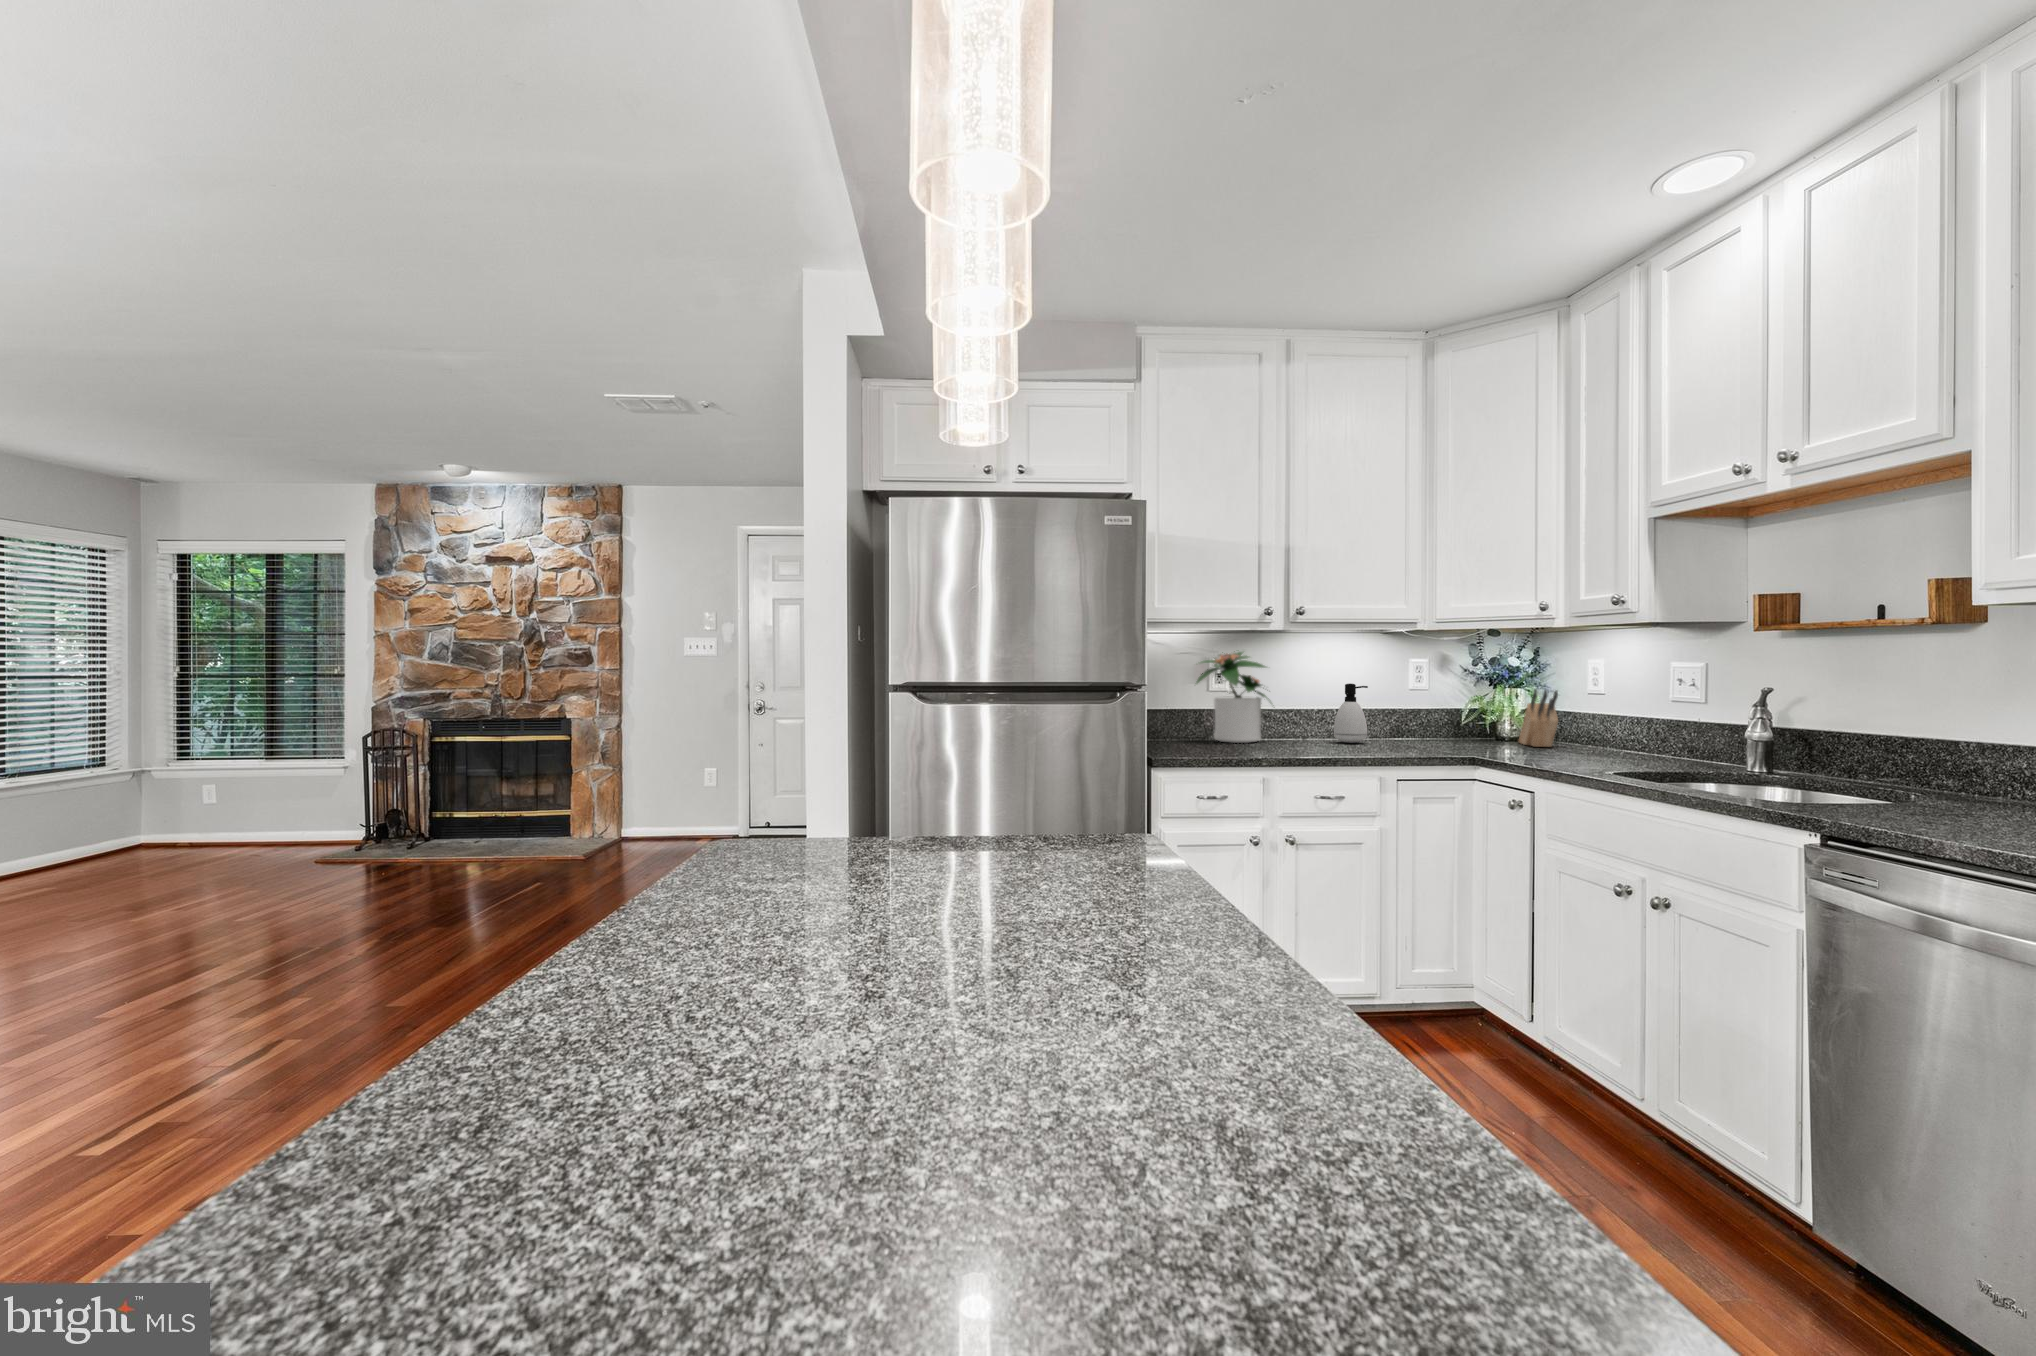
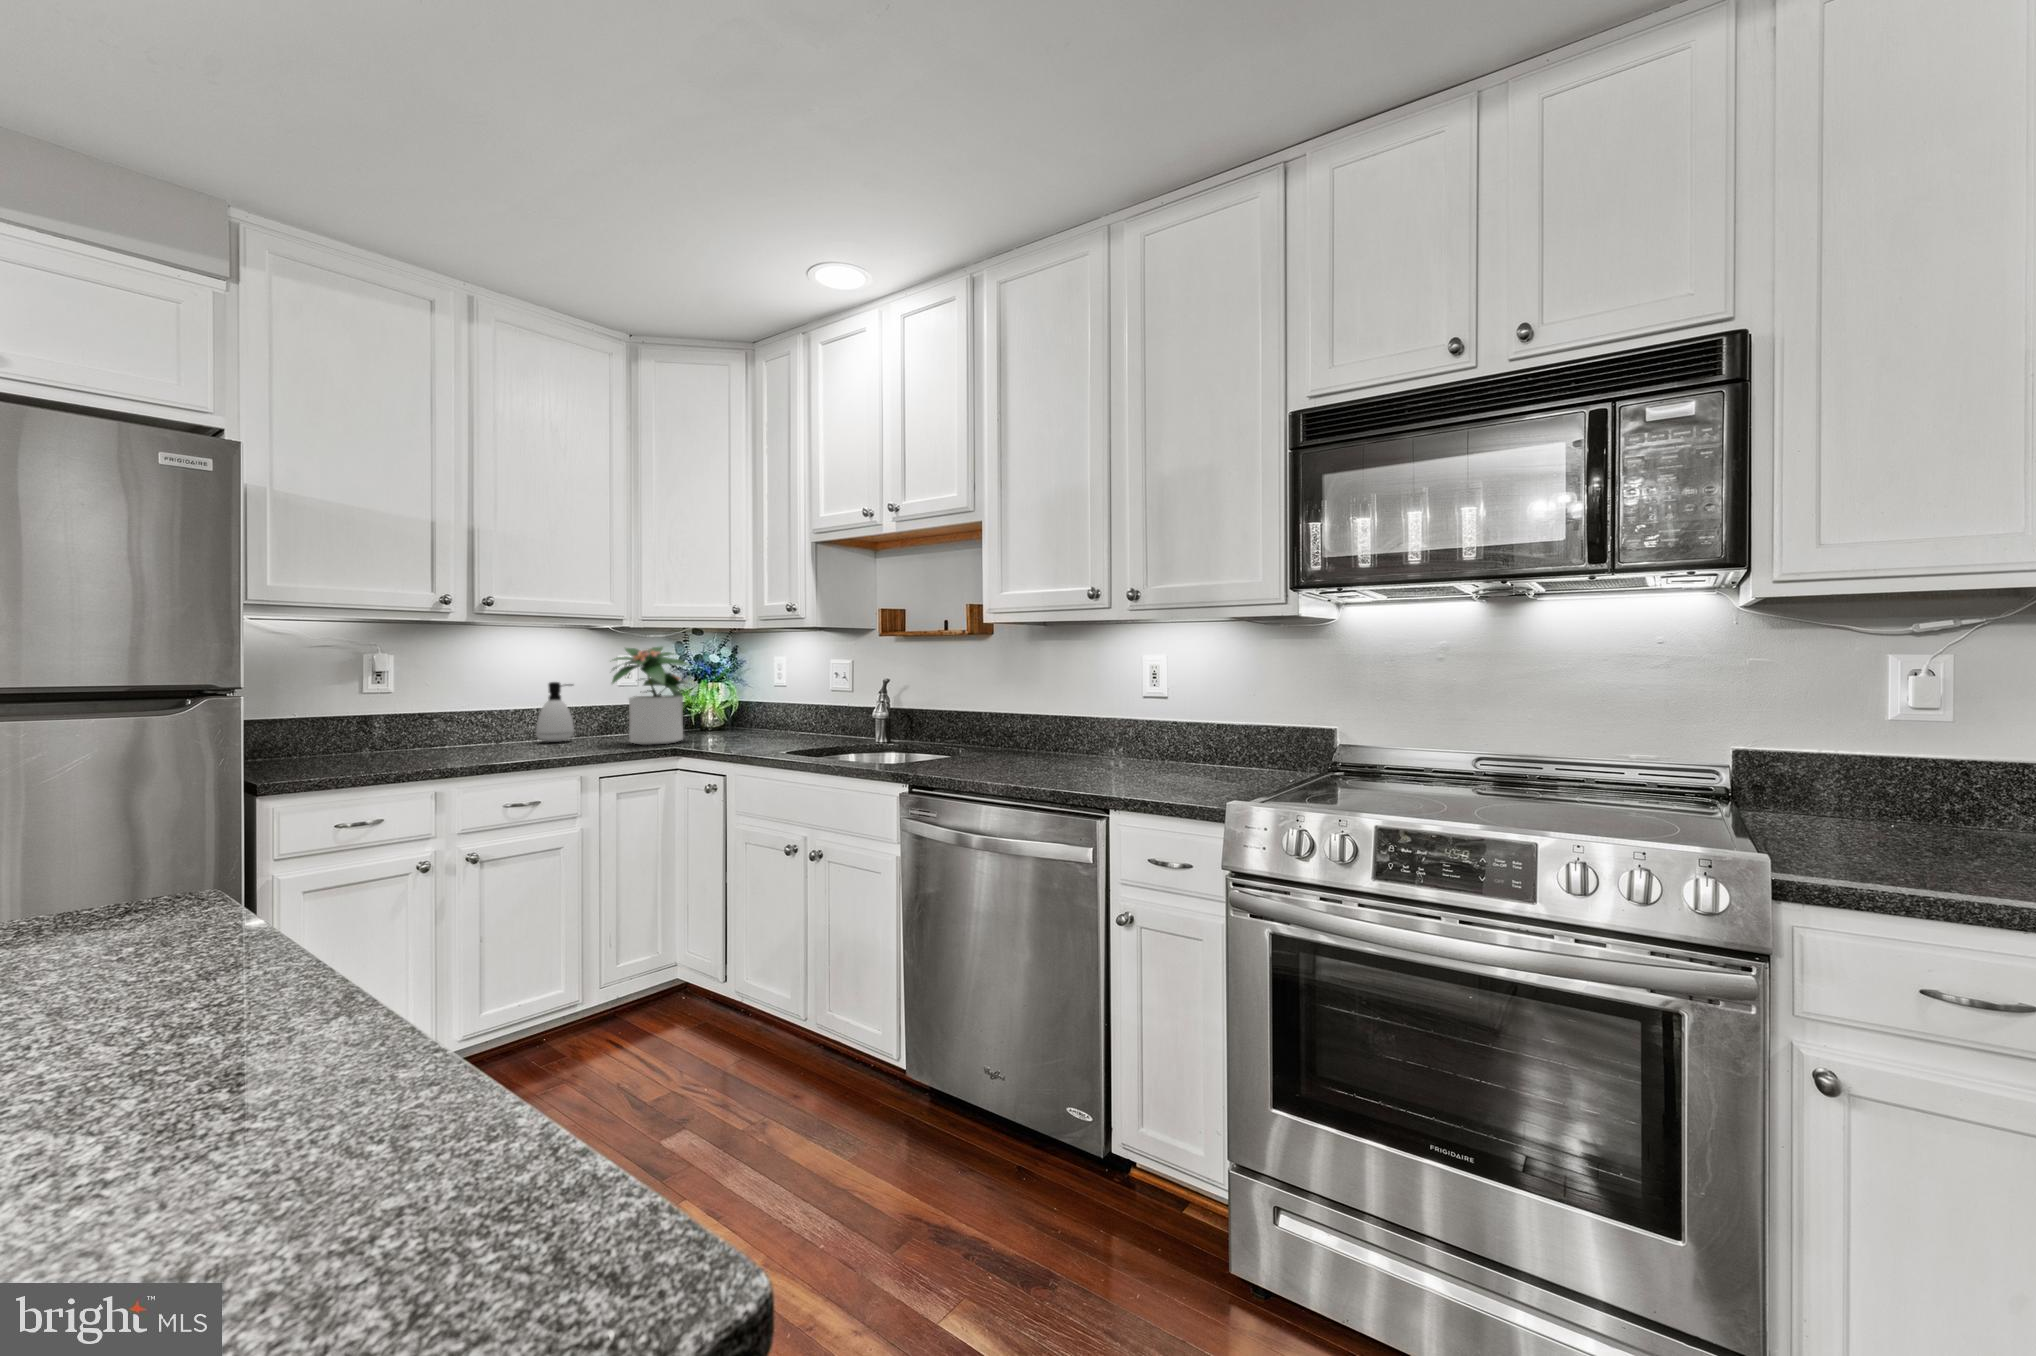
potted plant: present [1197,652,1275,743] -> present [612,647,689,745]
knife block: present [1519,689,1558,747] -> none [719,684,749,734]

